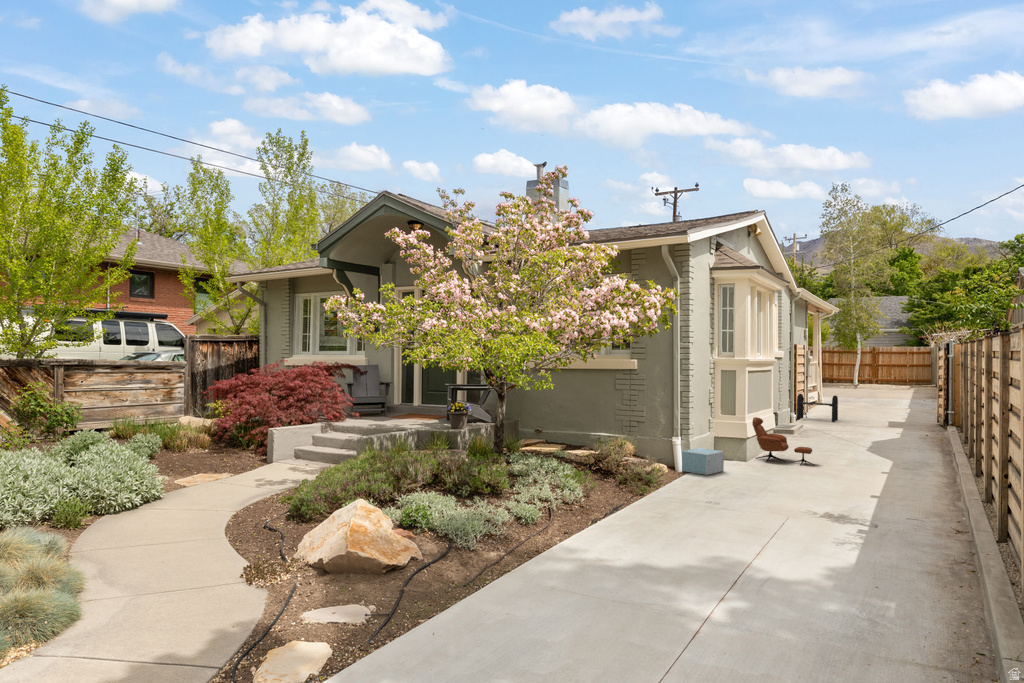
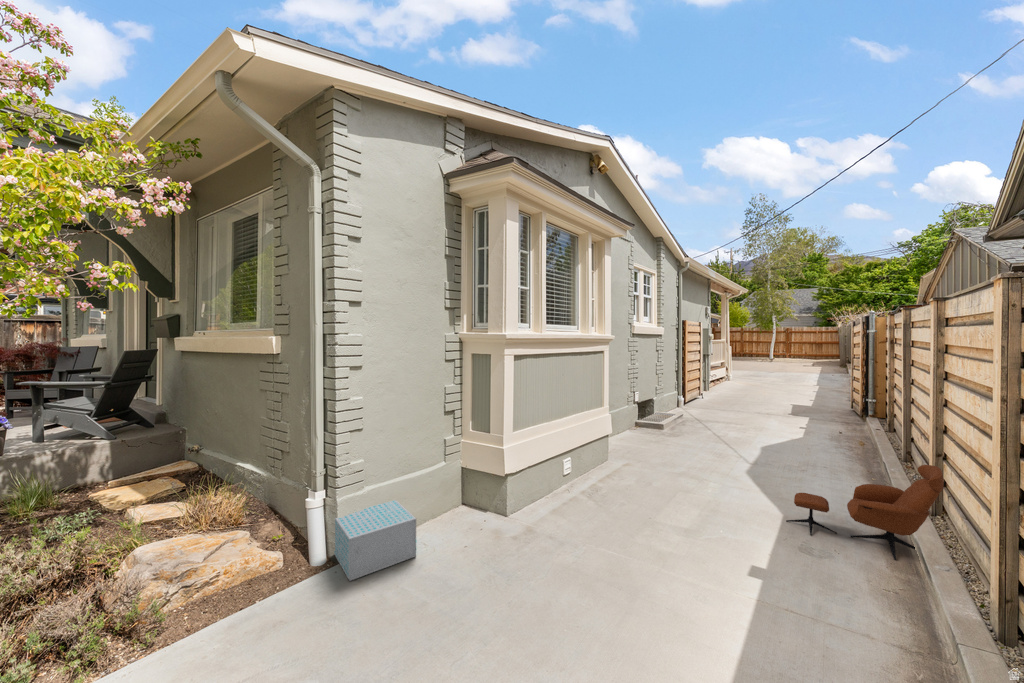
bench: present [797,394,838,422] -> none [688,374,734,406]
lounge chair: present [752,417,814,465] -> present [786,465,944,560]

